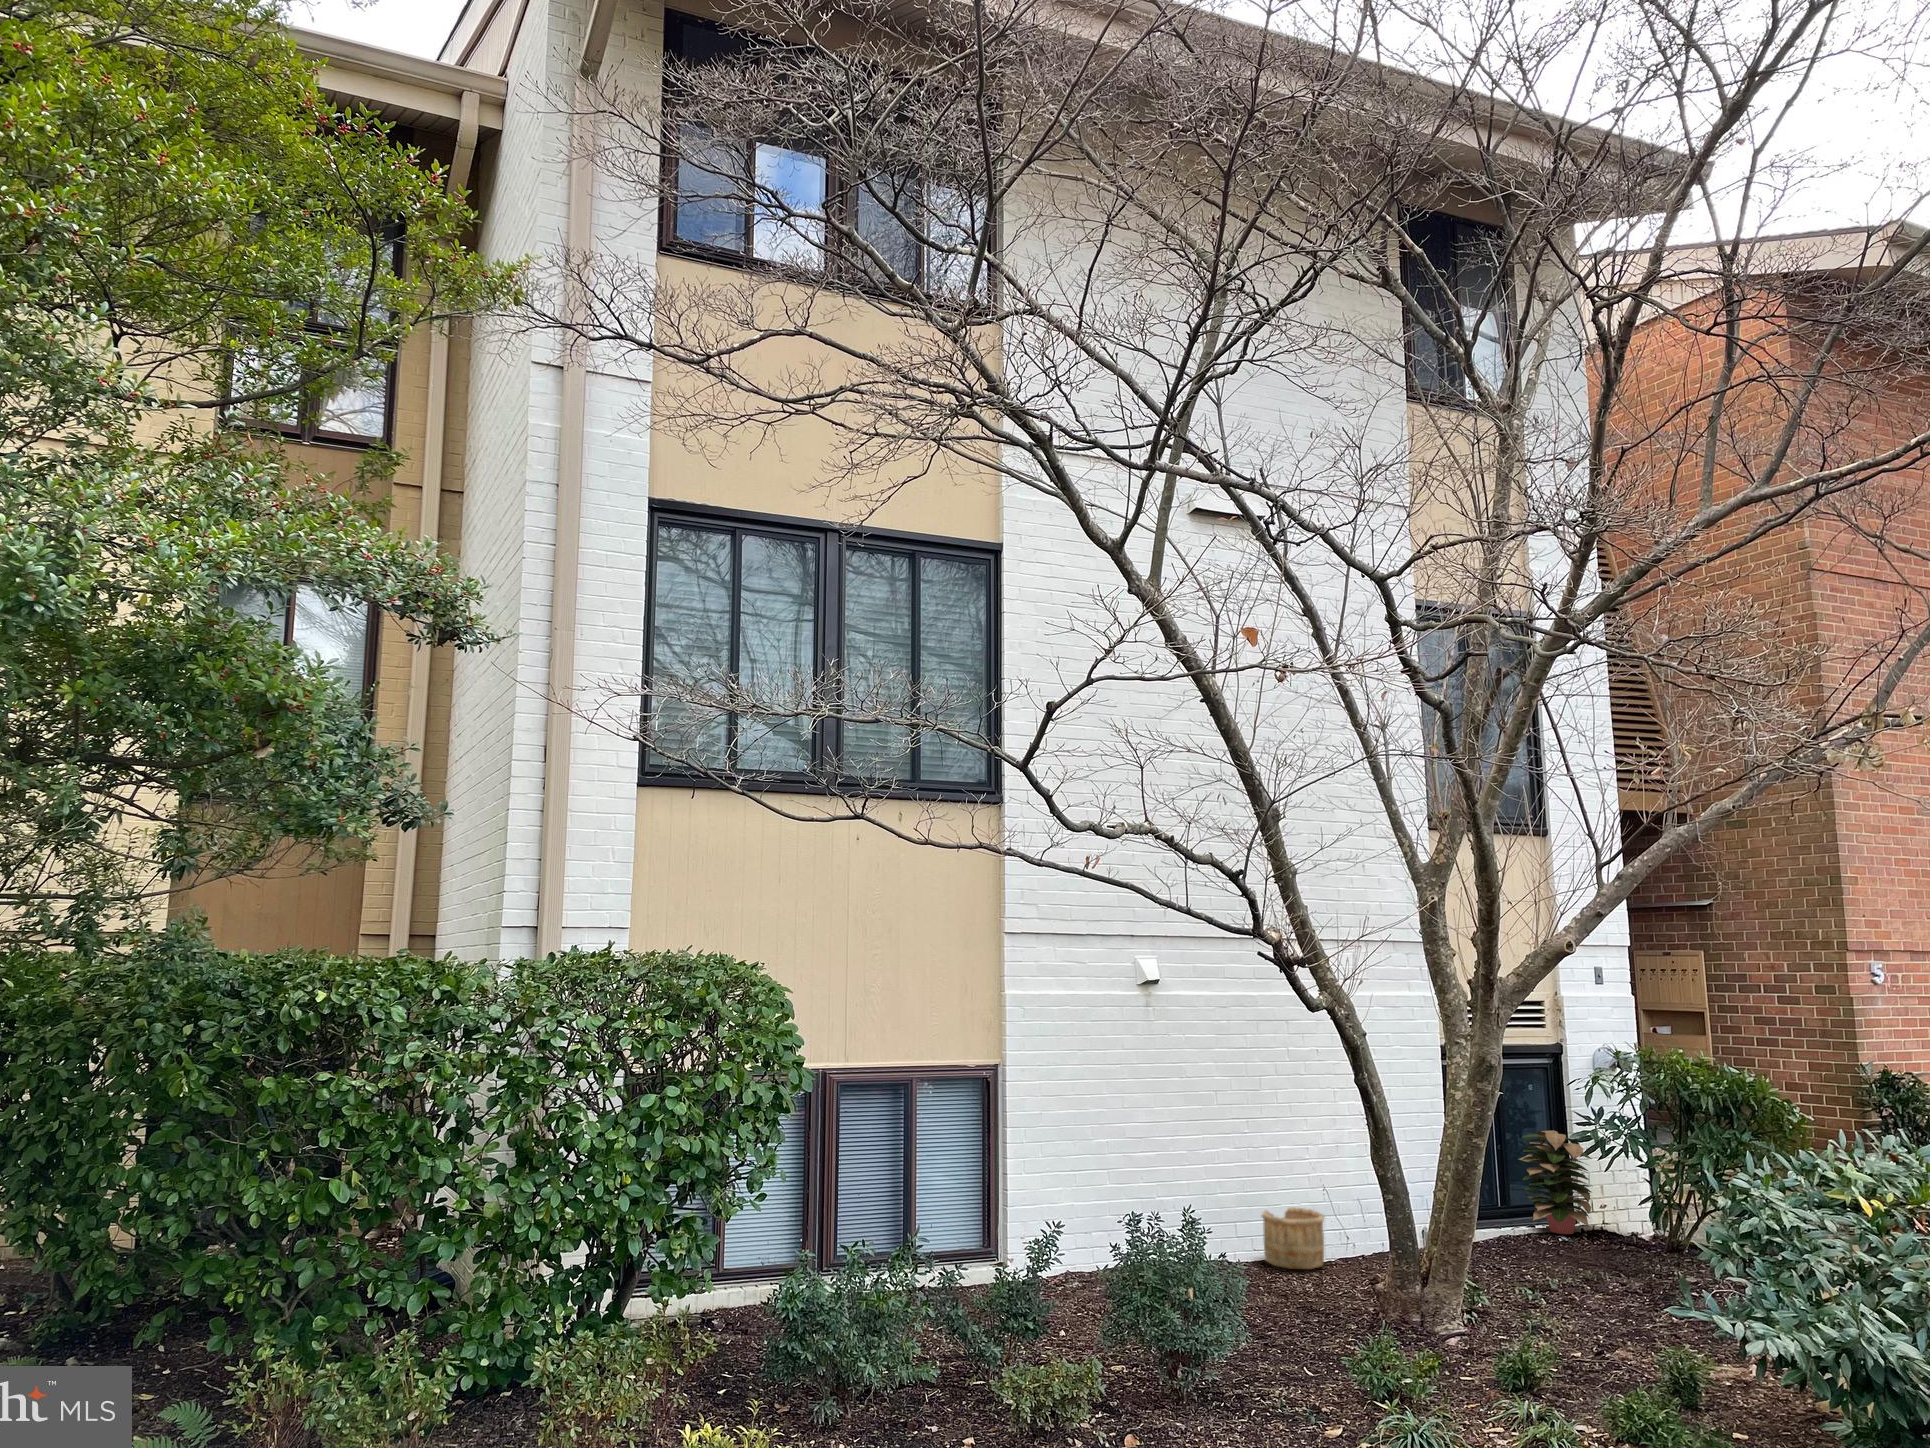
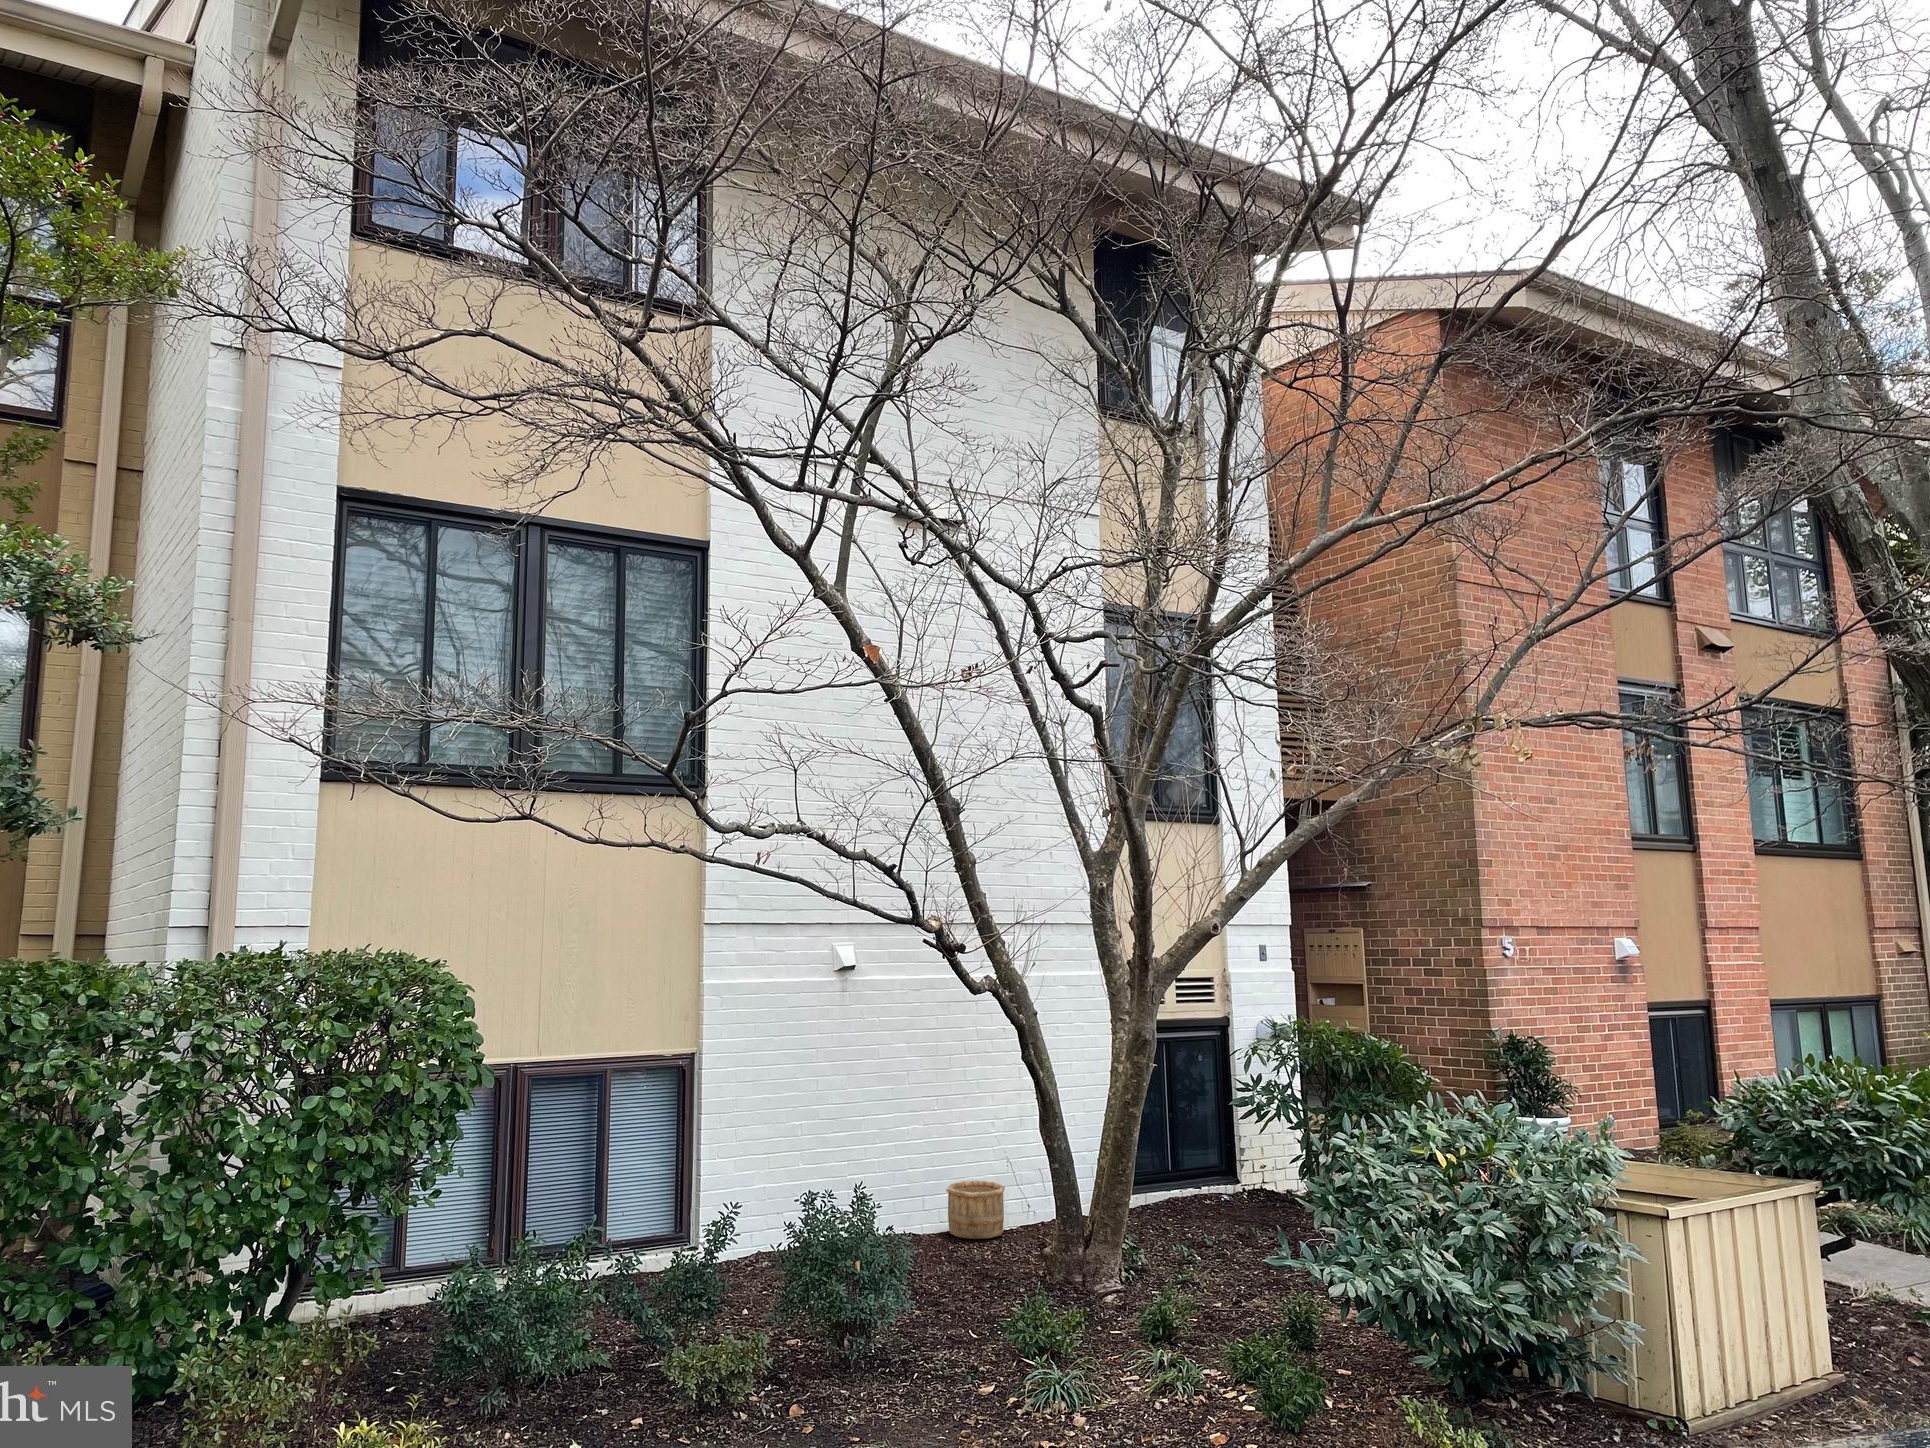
decorative plant: present [1518,1130,1591,1234] -> none [1187,1099,1253,1195]

